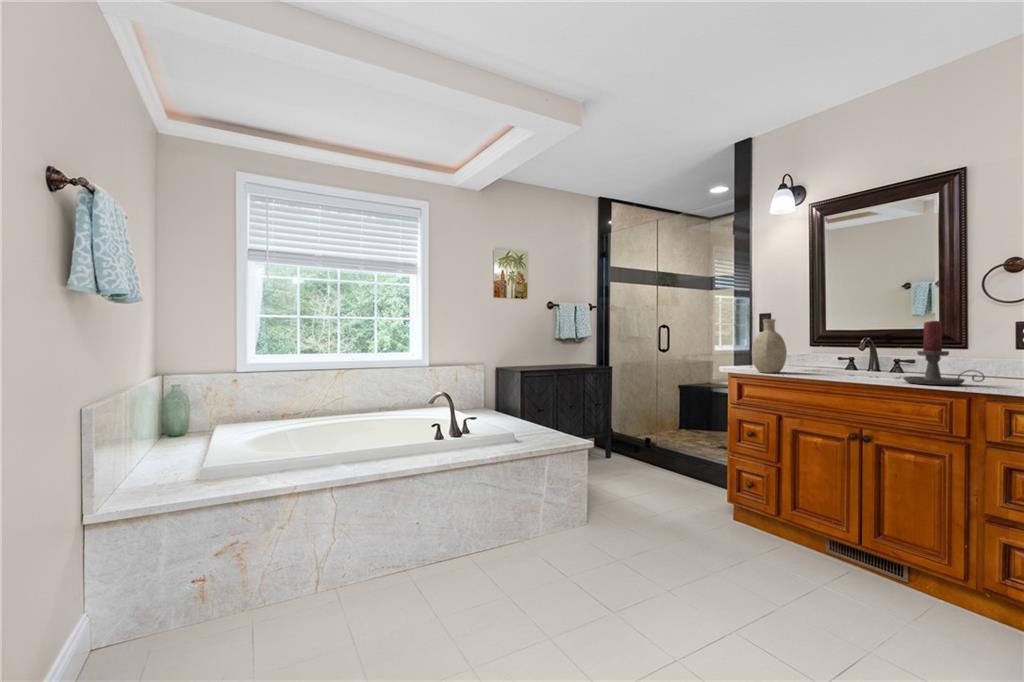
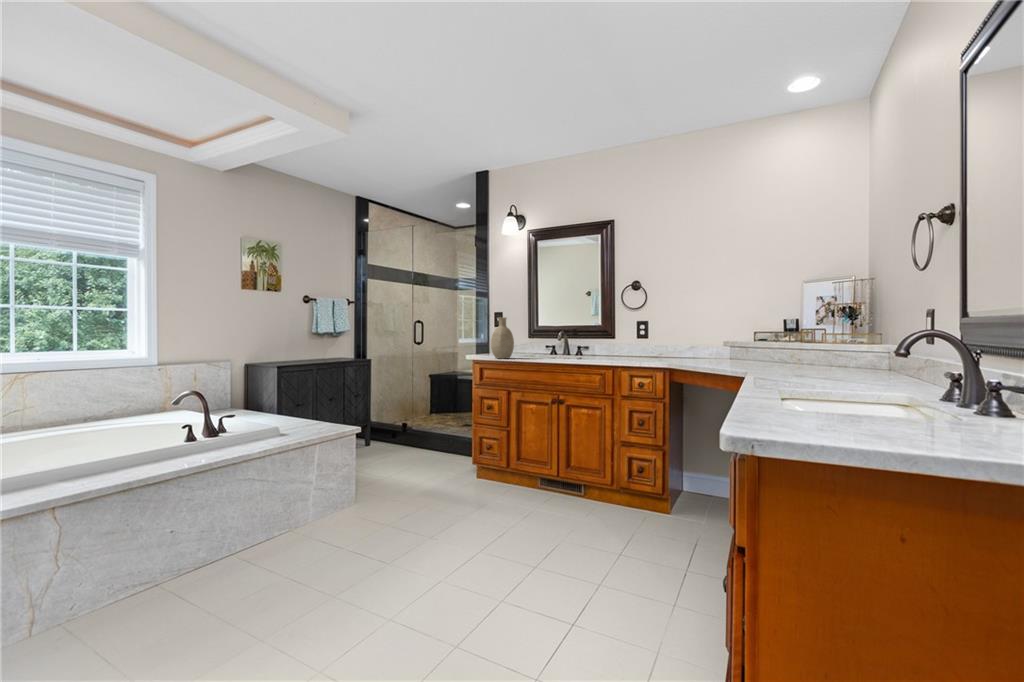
candle holder: present [903,321,985,385] -> none [580,321,619,362]

